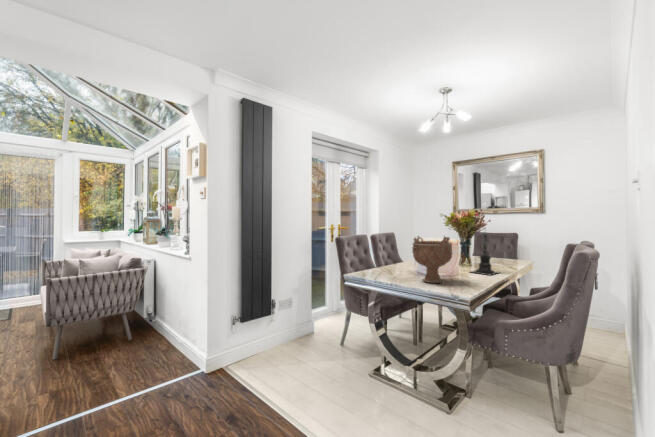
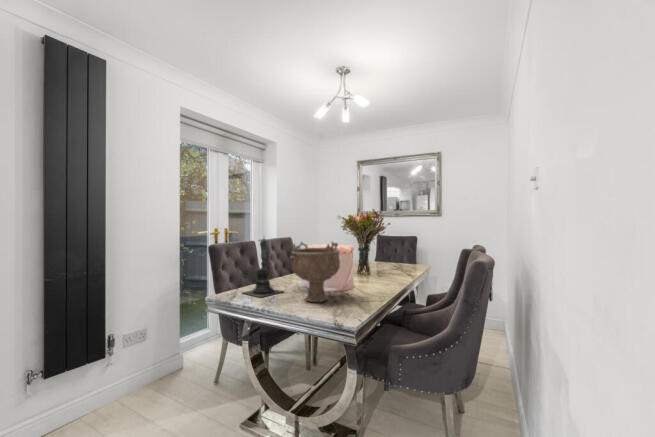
candle holder: present [471,233,498,275] -> present [244,238,282,297]

